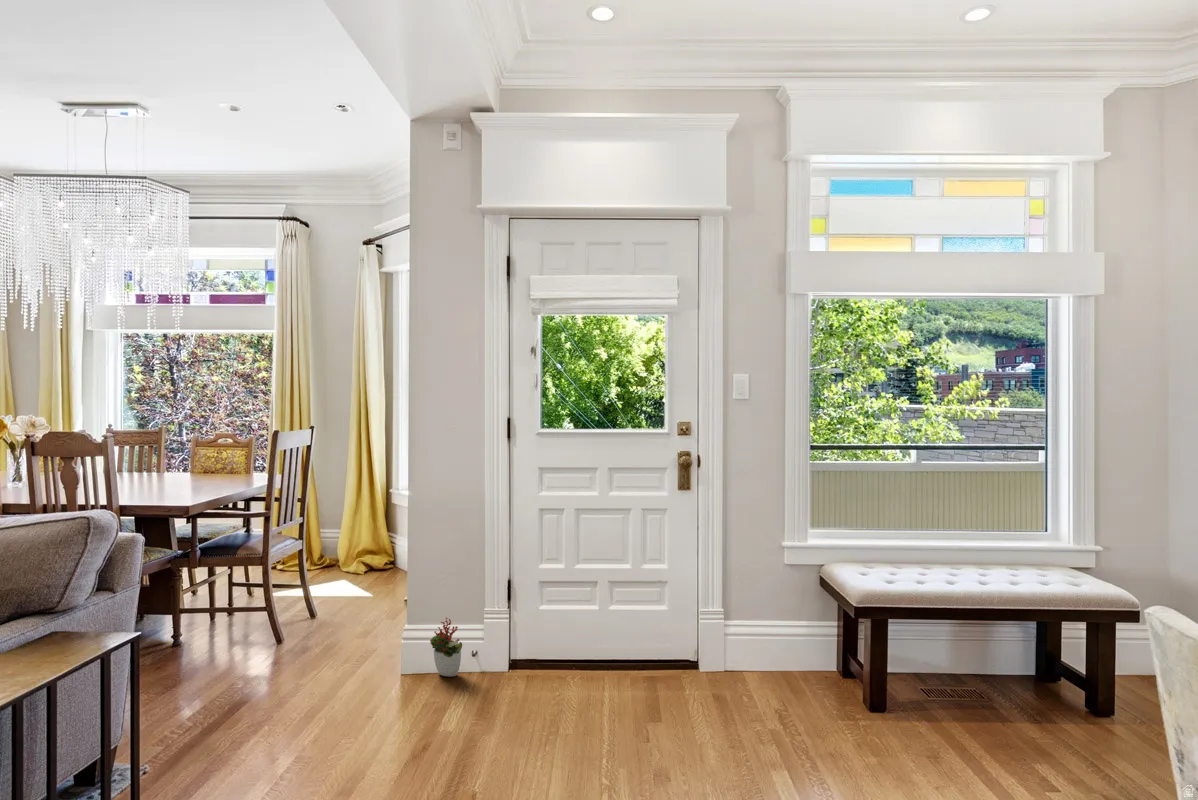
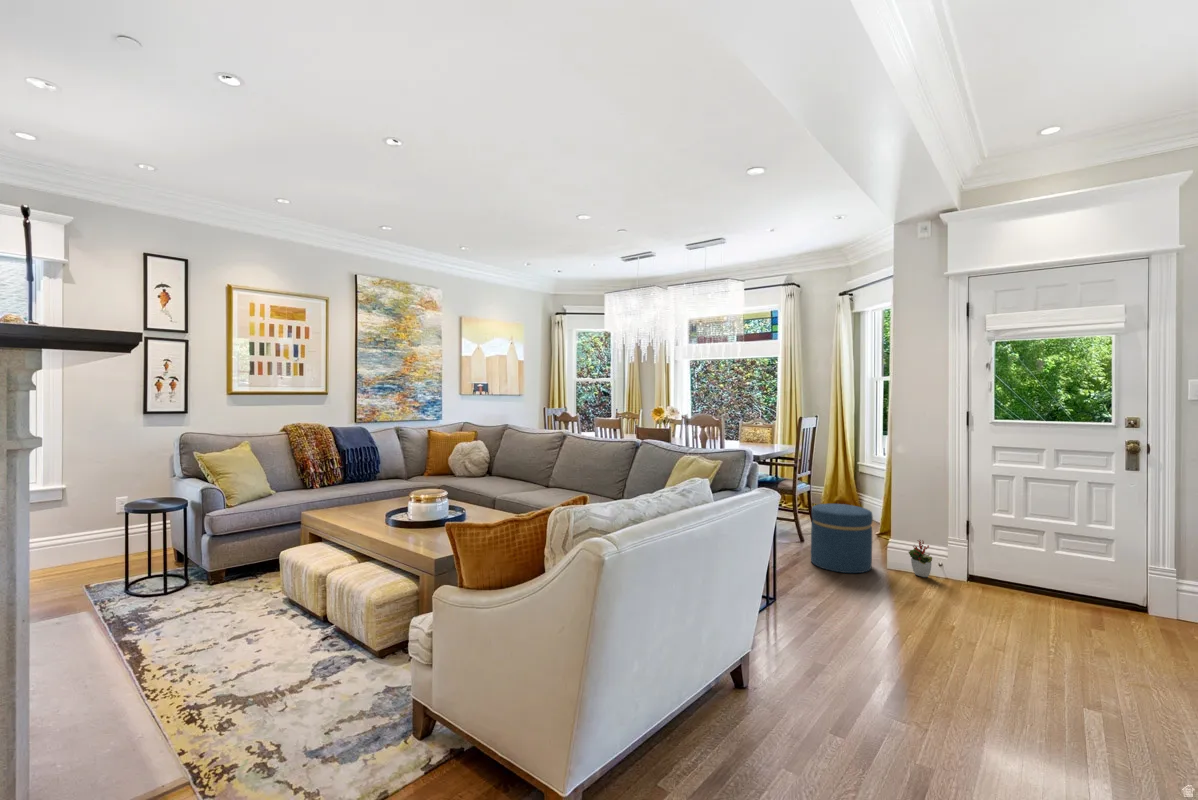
ottoman: none [271,575,376,705] -> present [811,504,873,573]

